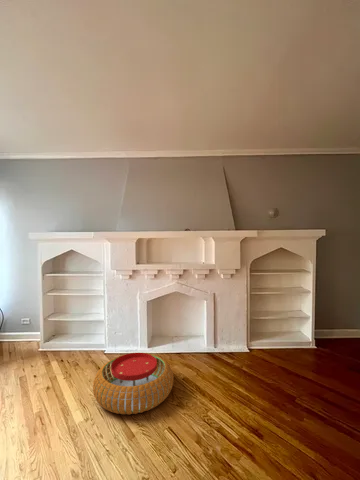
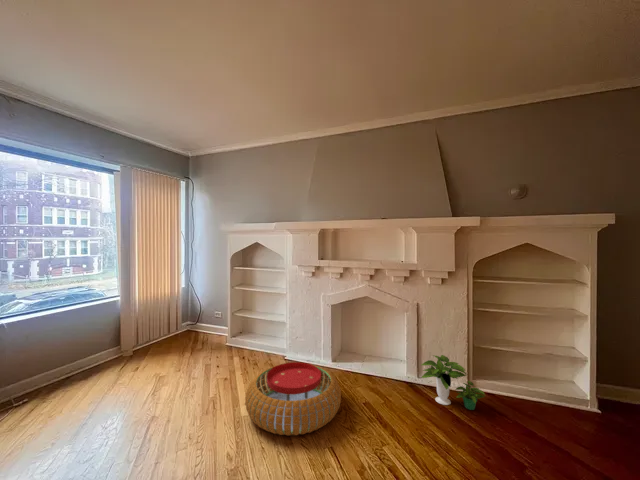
potted plant: none [221,328,262,363] -> present [421,355,485,410]

